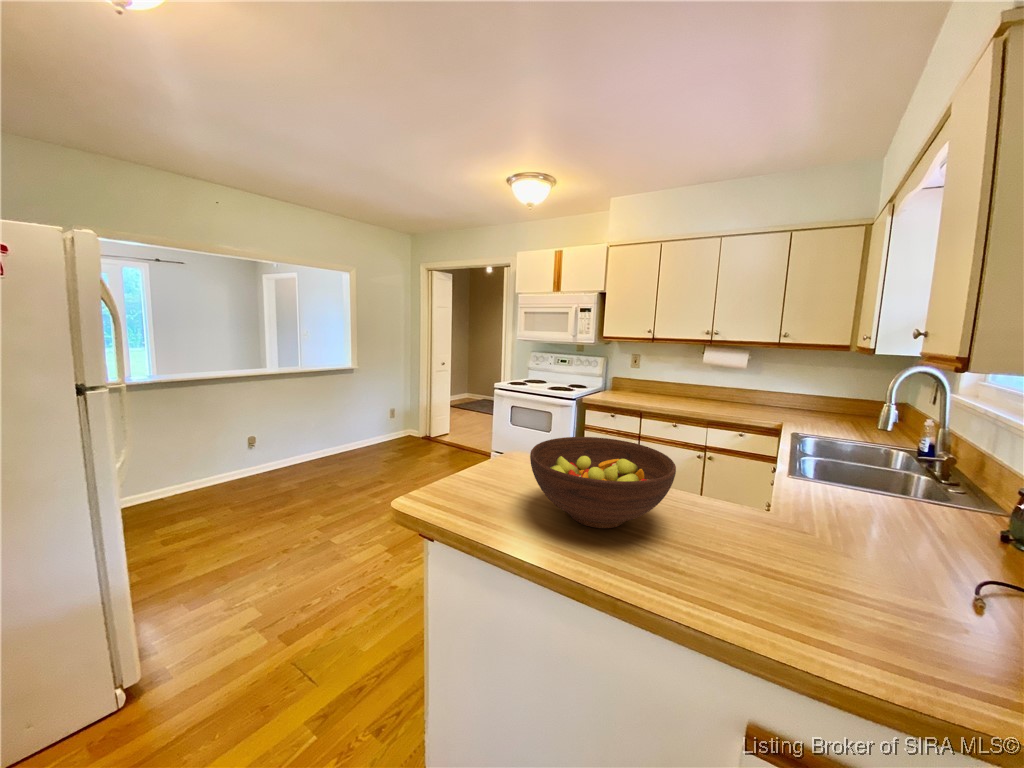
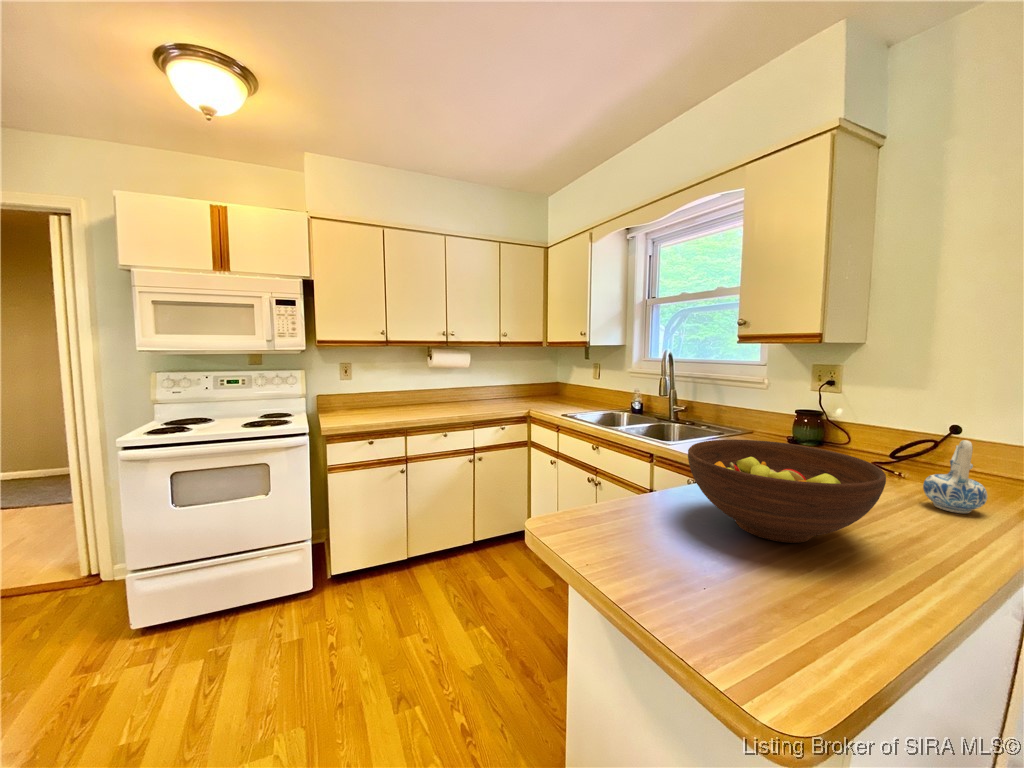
ceramic pitcher: none [846,532,941,655] -> present [923,440,987,513]

